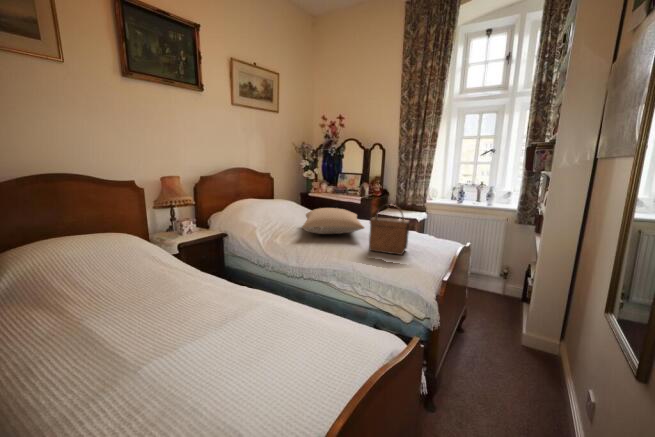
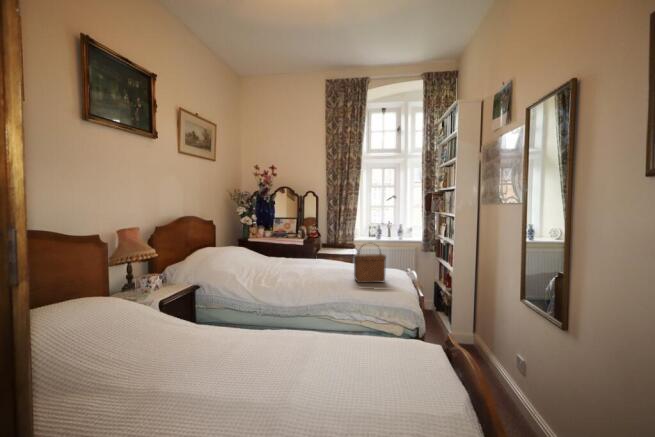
pillow: present [302,208,364,234] -> none [277,250,343,274]

